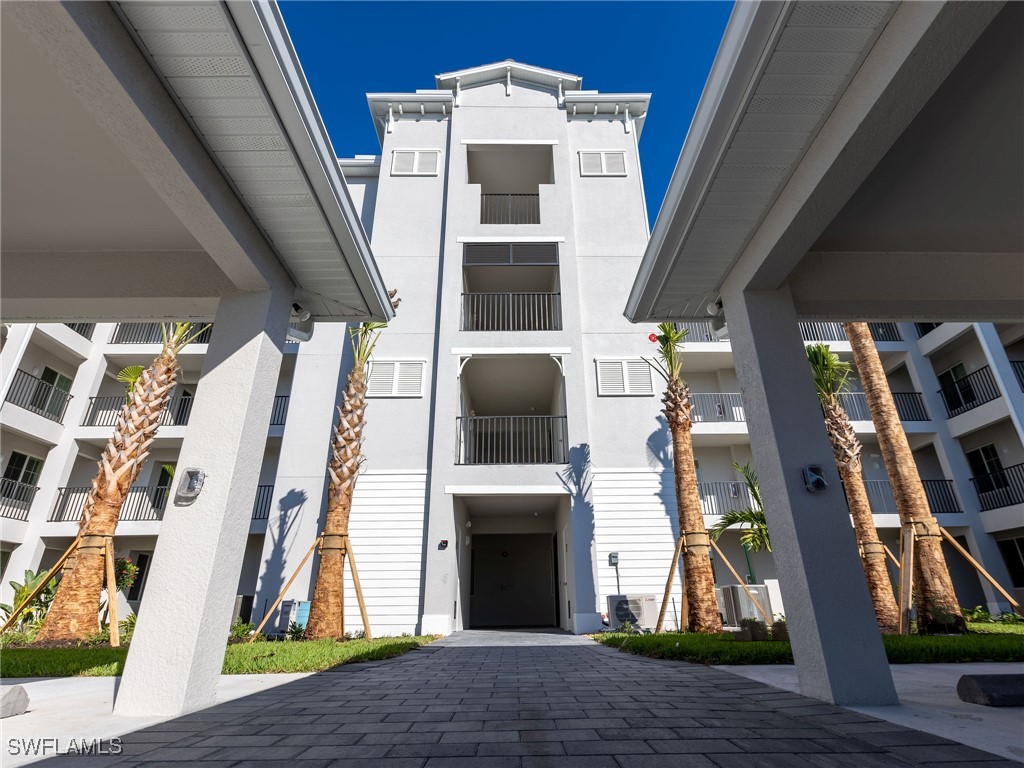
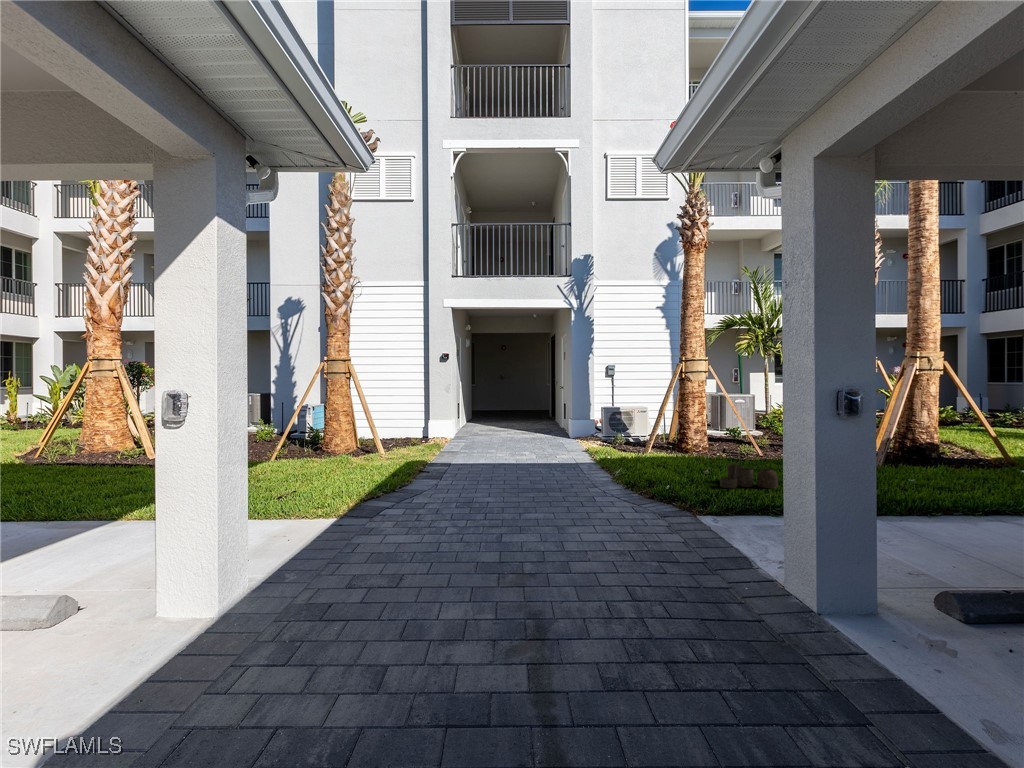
potted tree: present [926,595,961,636] -> none [906,425,934,465]

